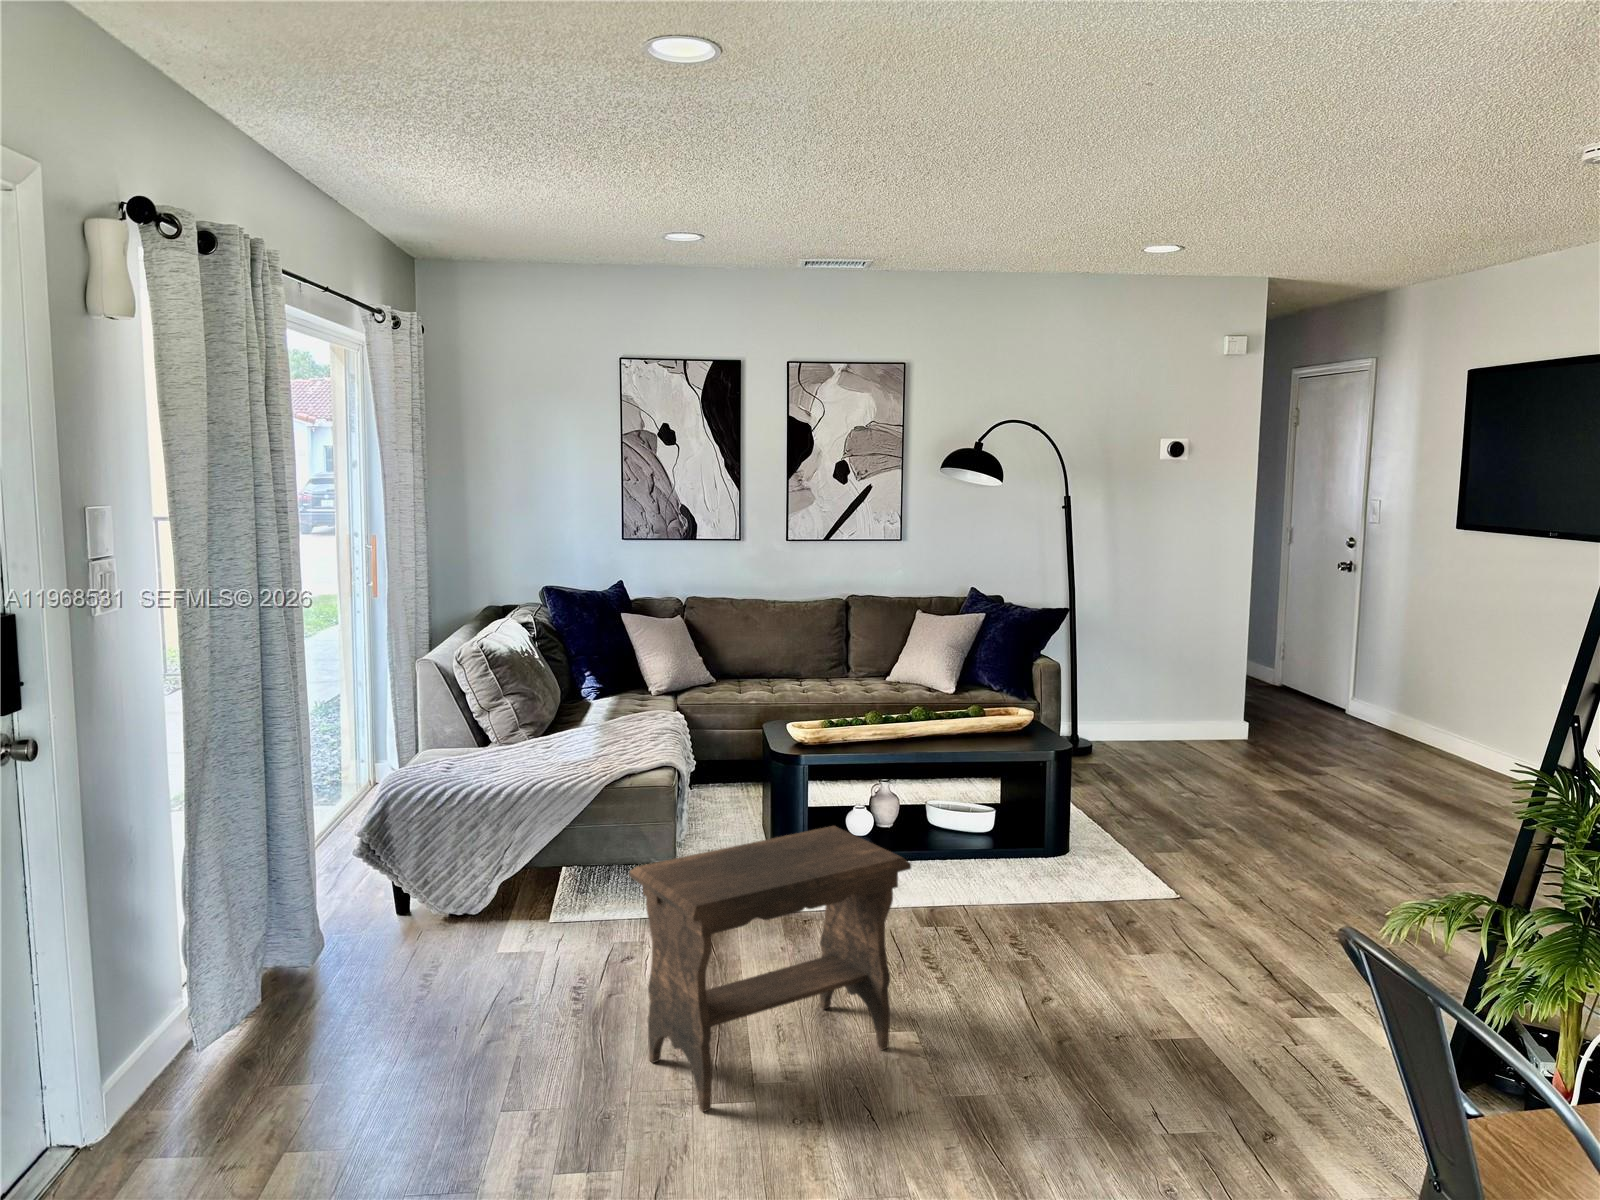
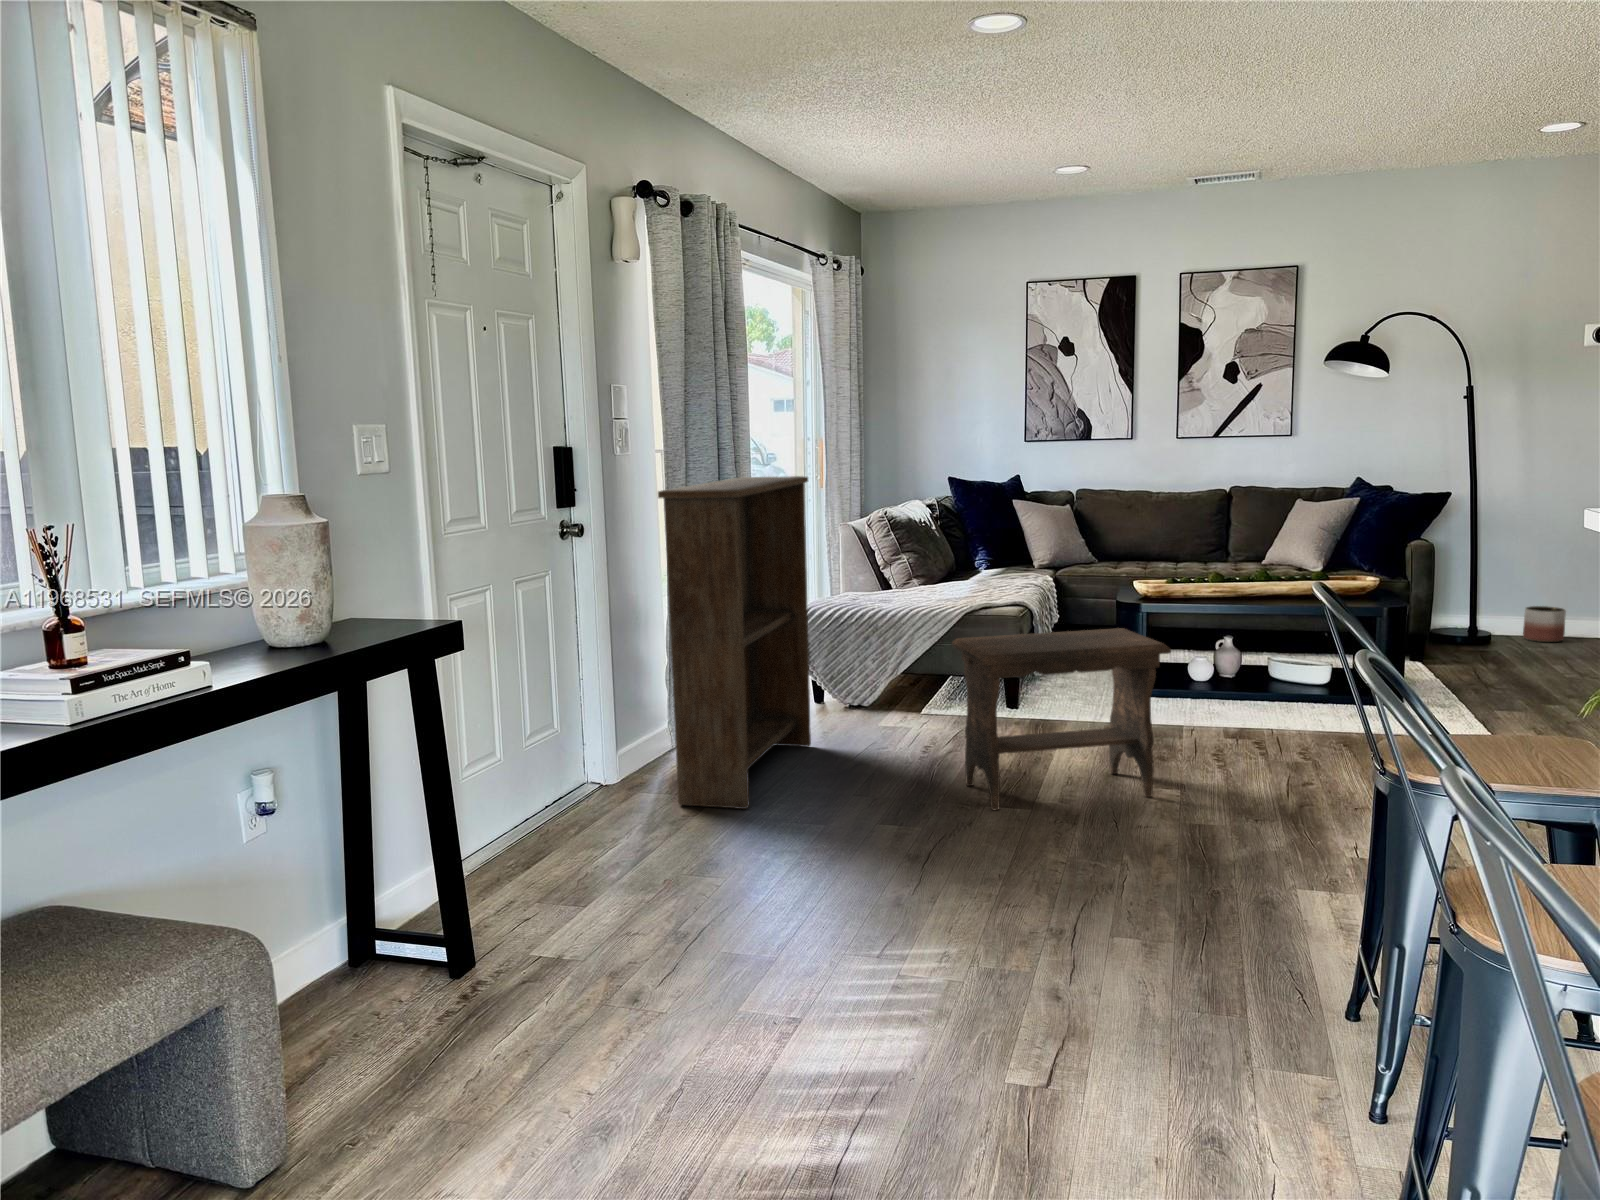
bookshelf: none [177,634,411,1185] -> present [658,476,811,809]
planter: none [1113,709,1149,745] -> present [1523,606,1566,642]

